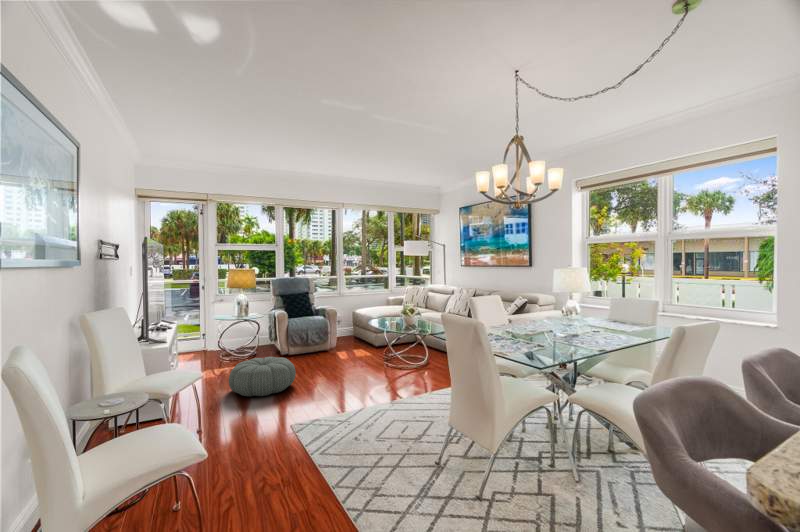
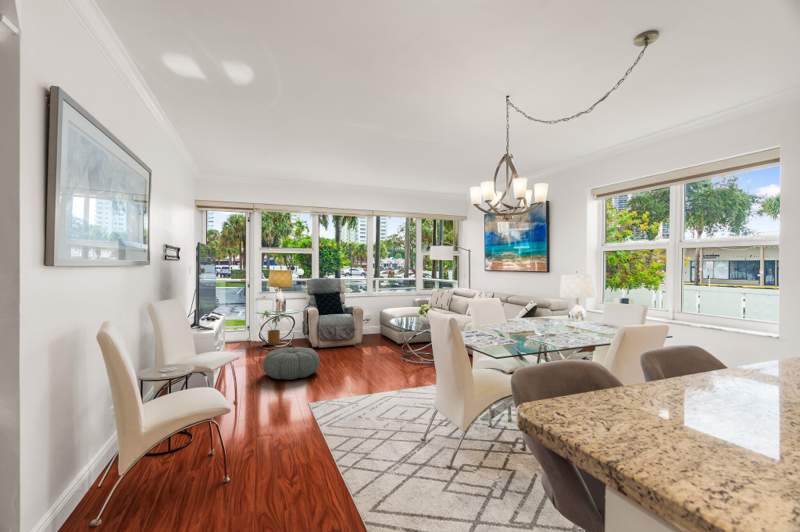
house plant: none [221,308,249,354] -> present [262,311,285,345]

